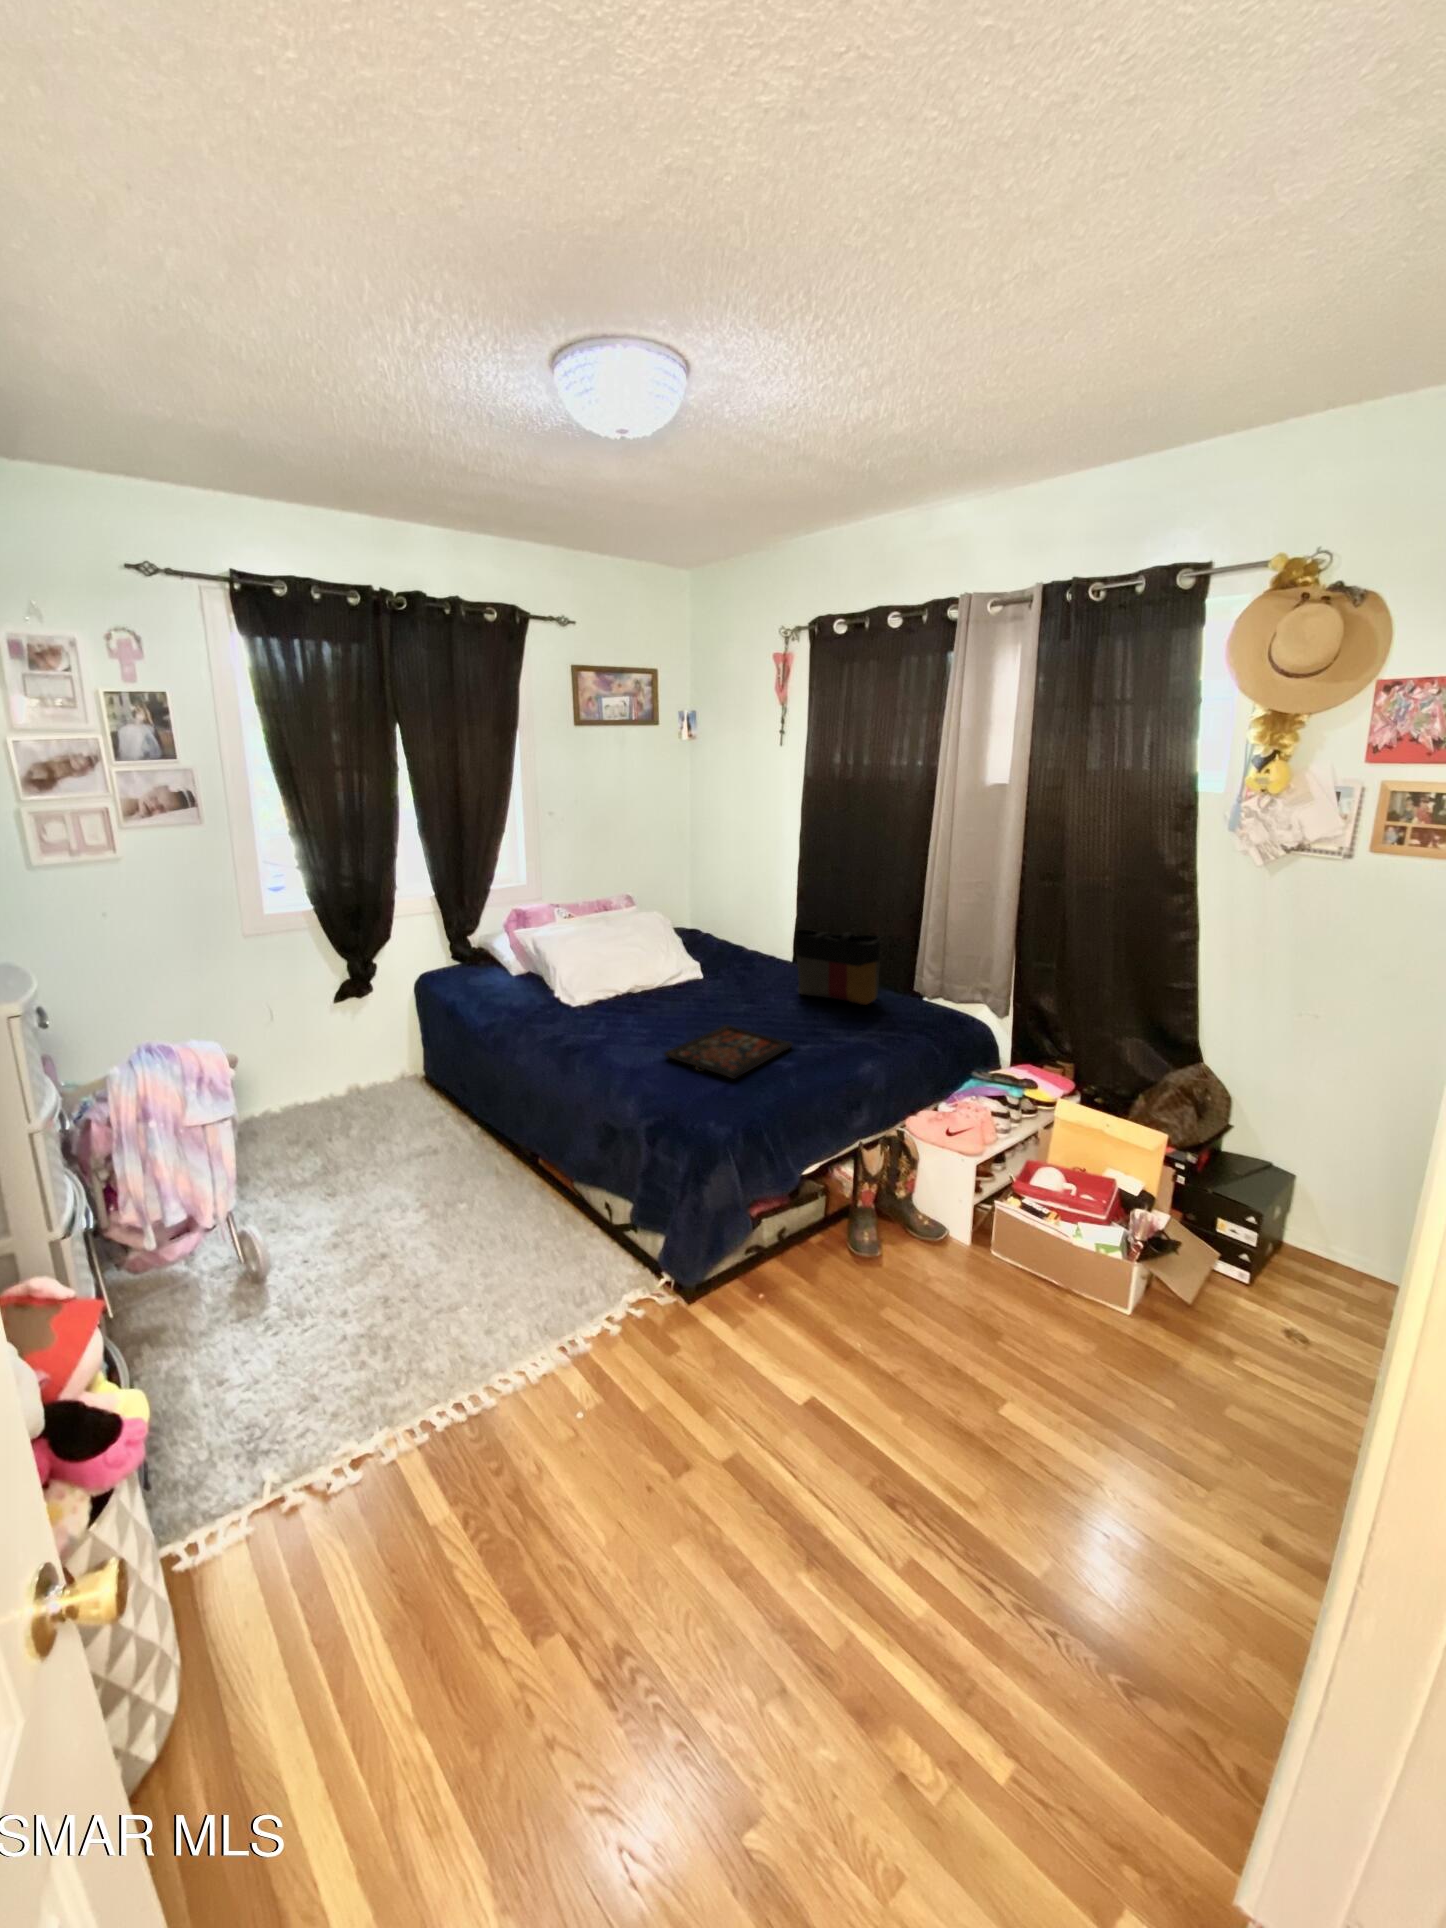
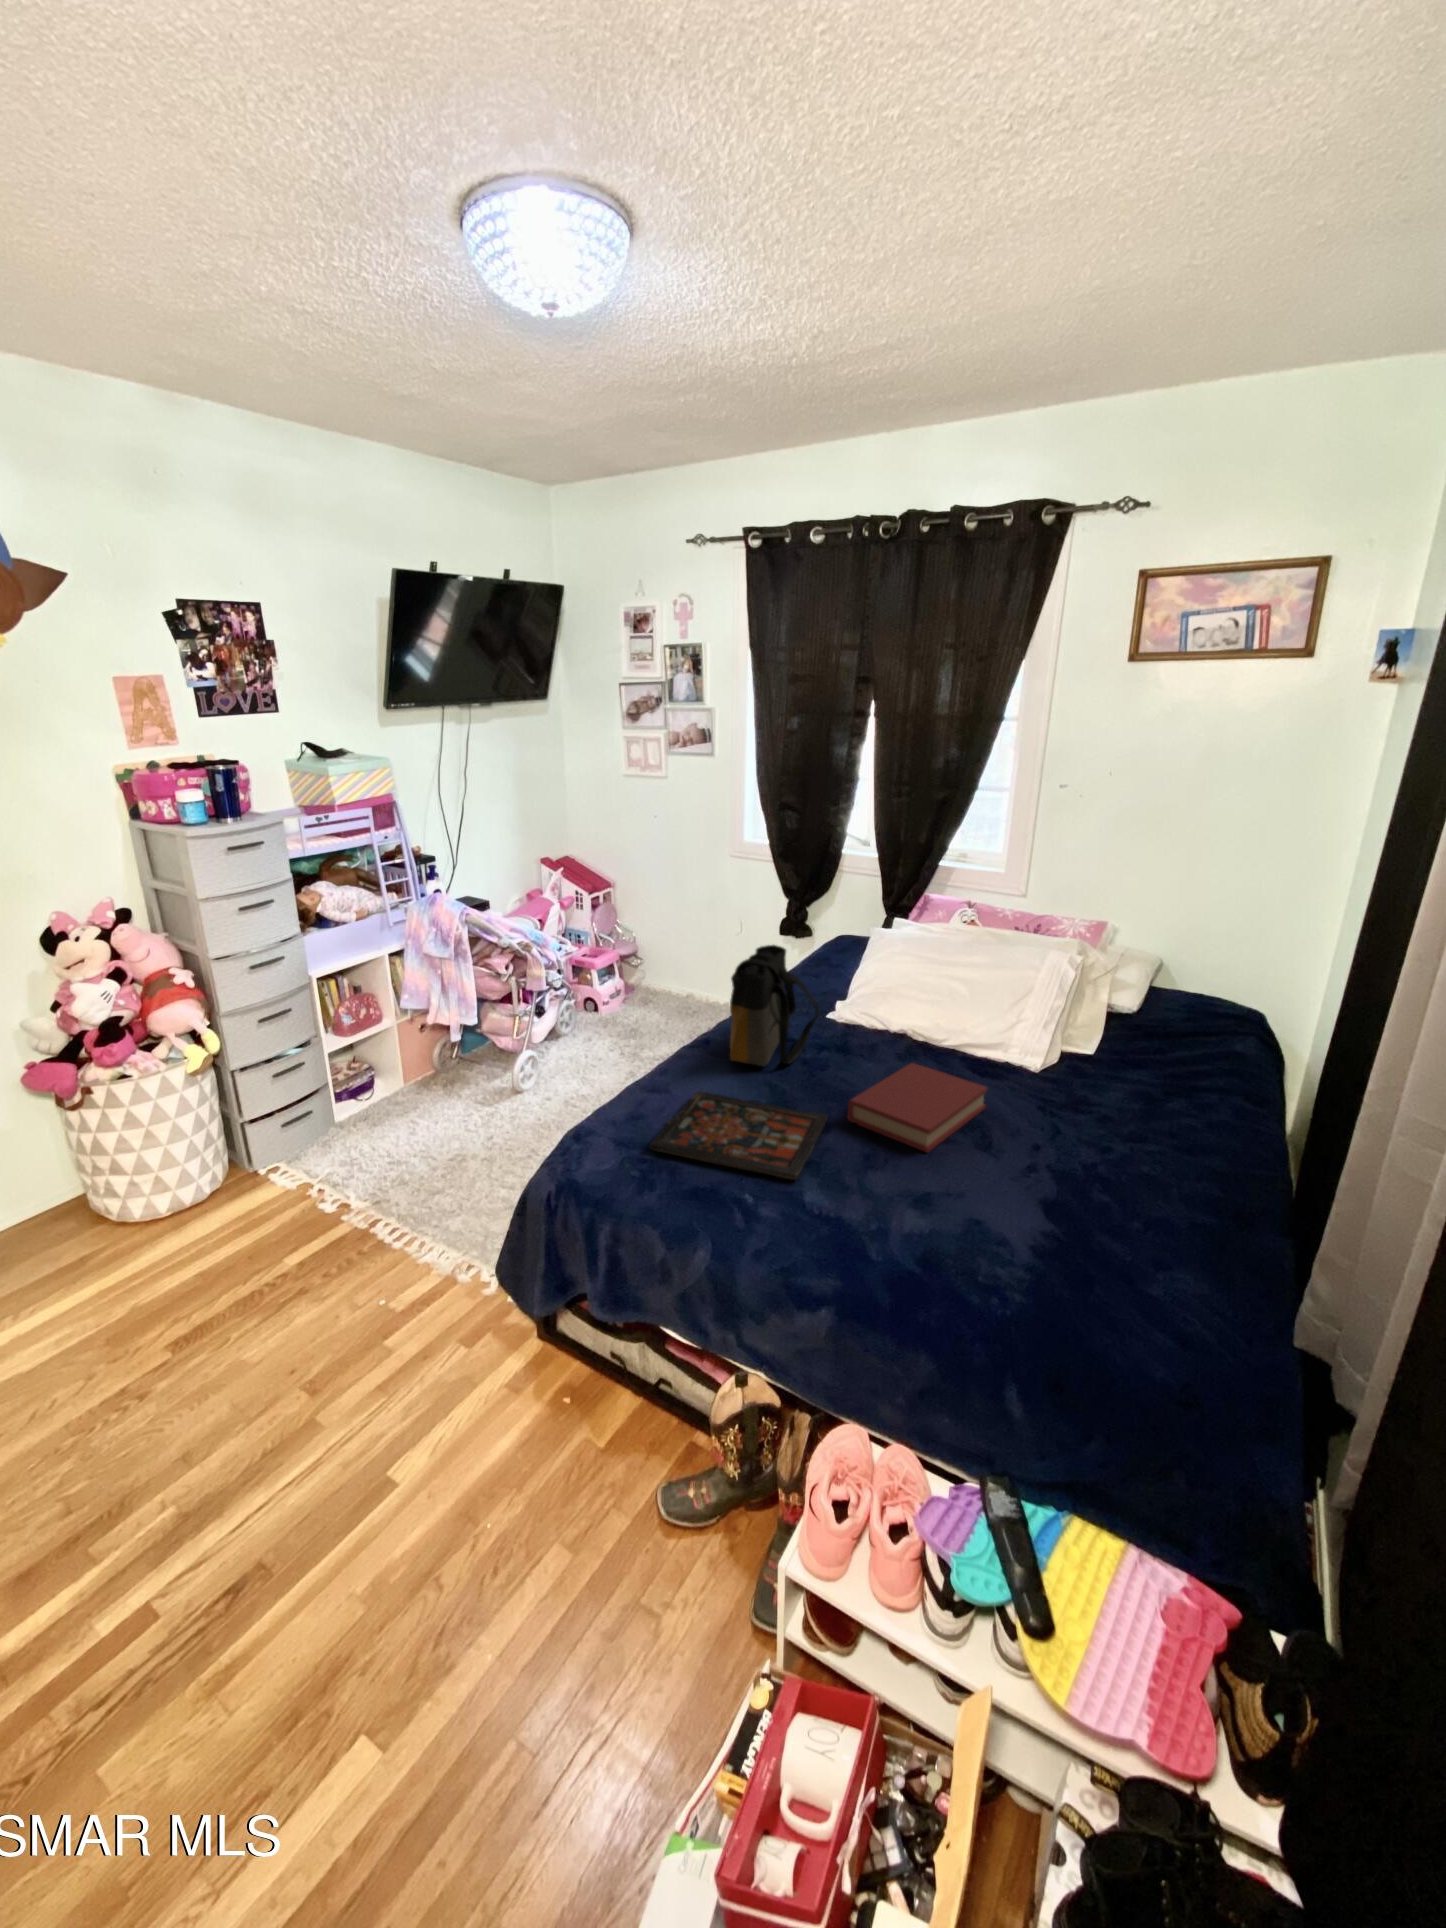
tote bag: present [795,930,880,1005] -> present [730,945,819,1067]
hardback book: none [690,980,777,1024] -> present [847,1063,988,1152]

